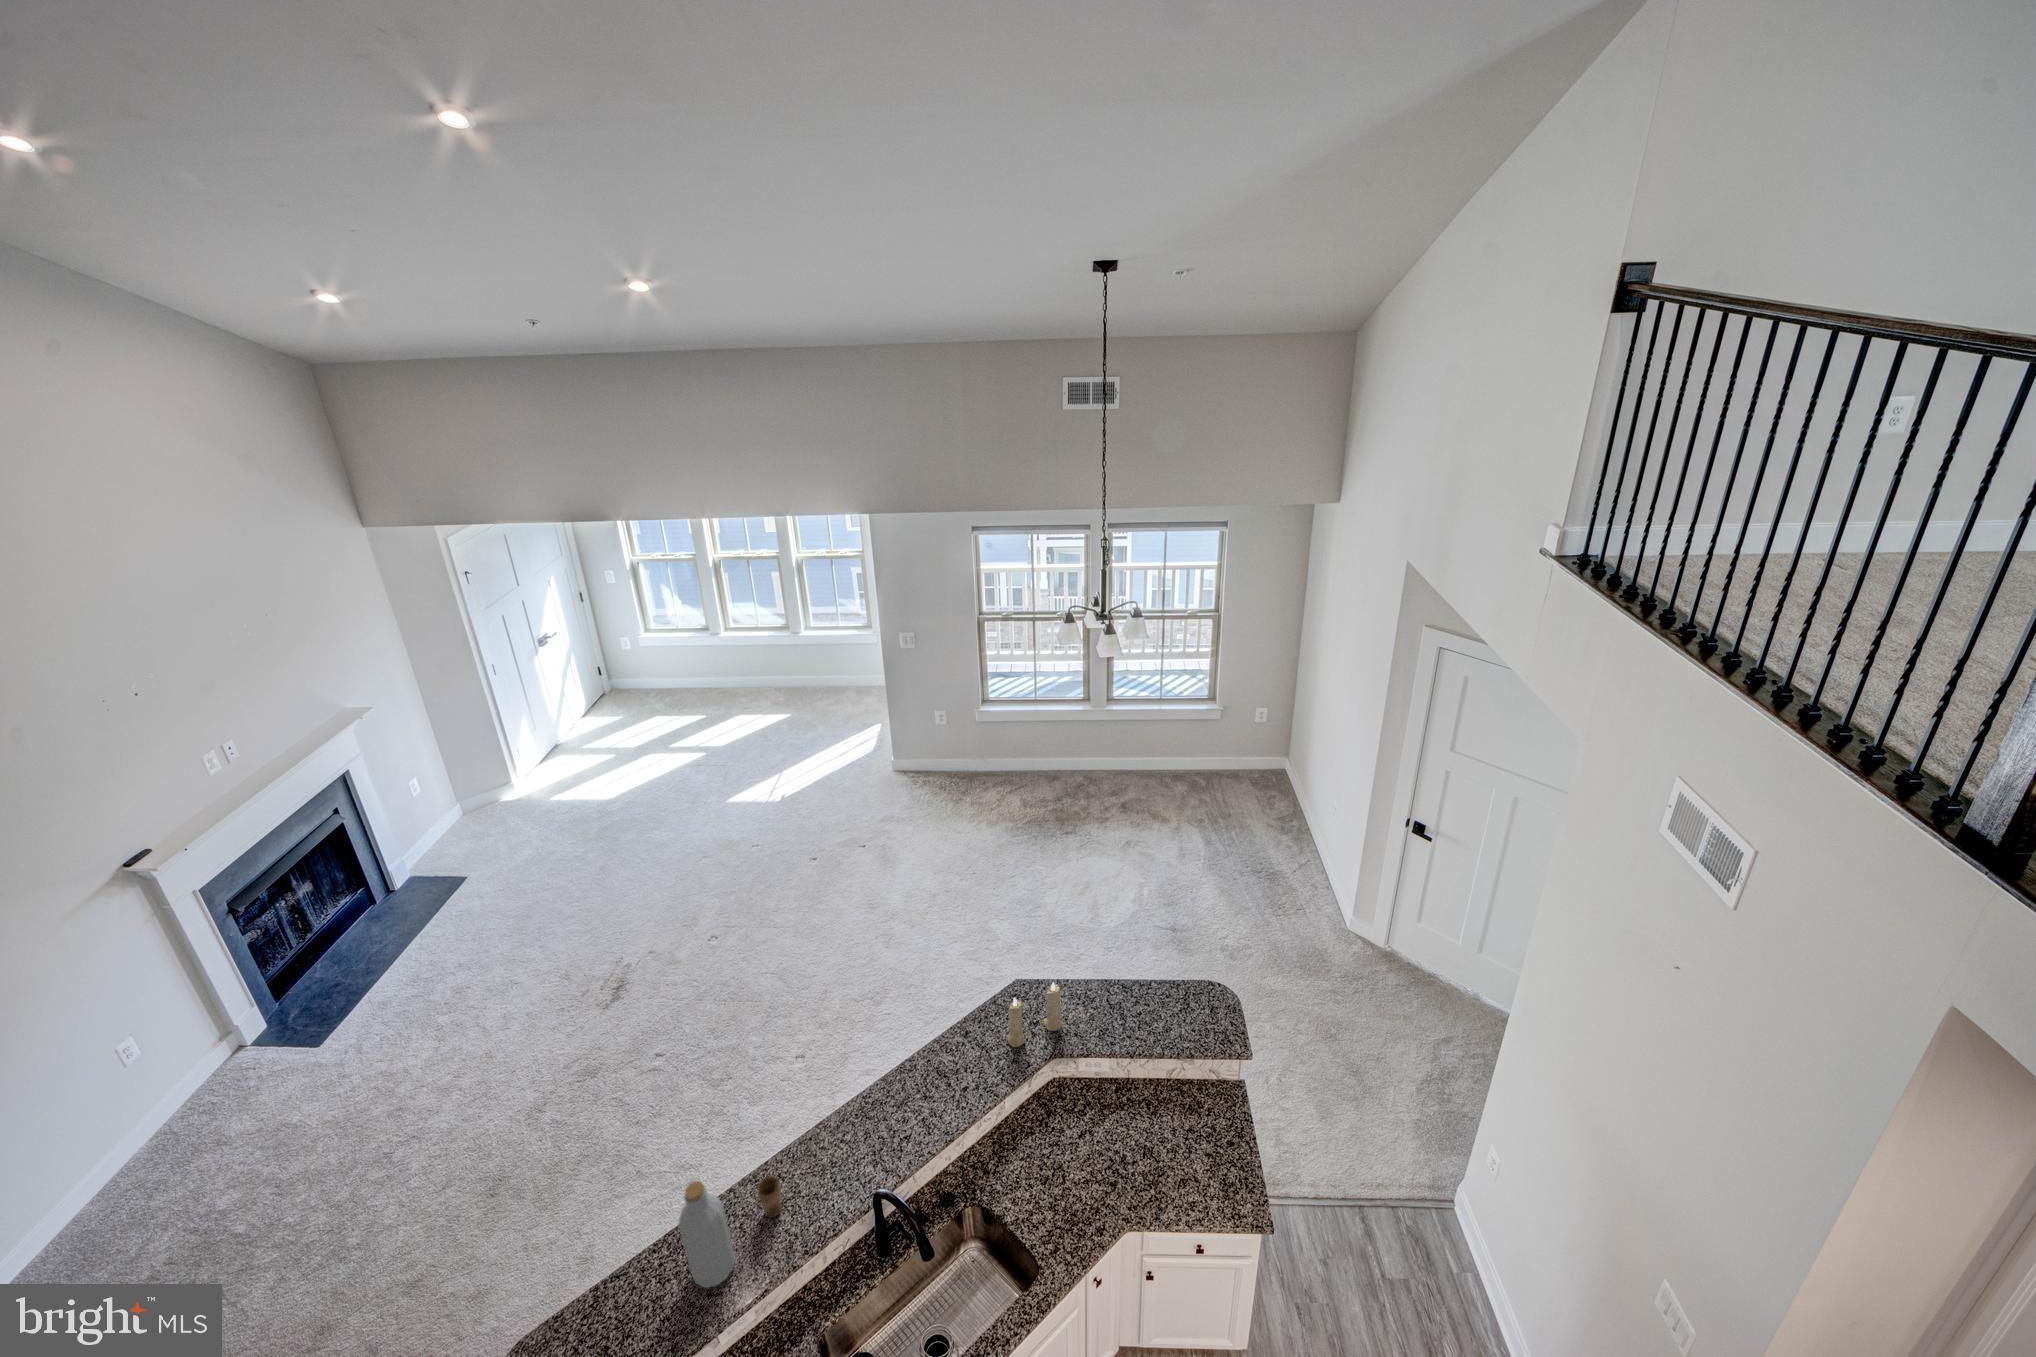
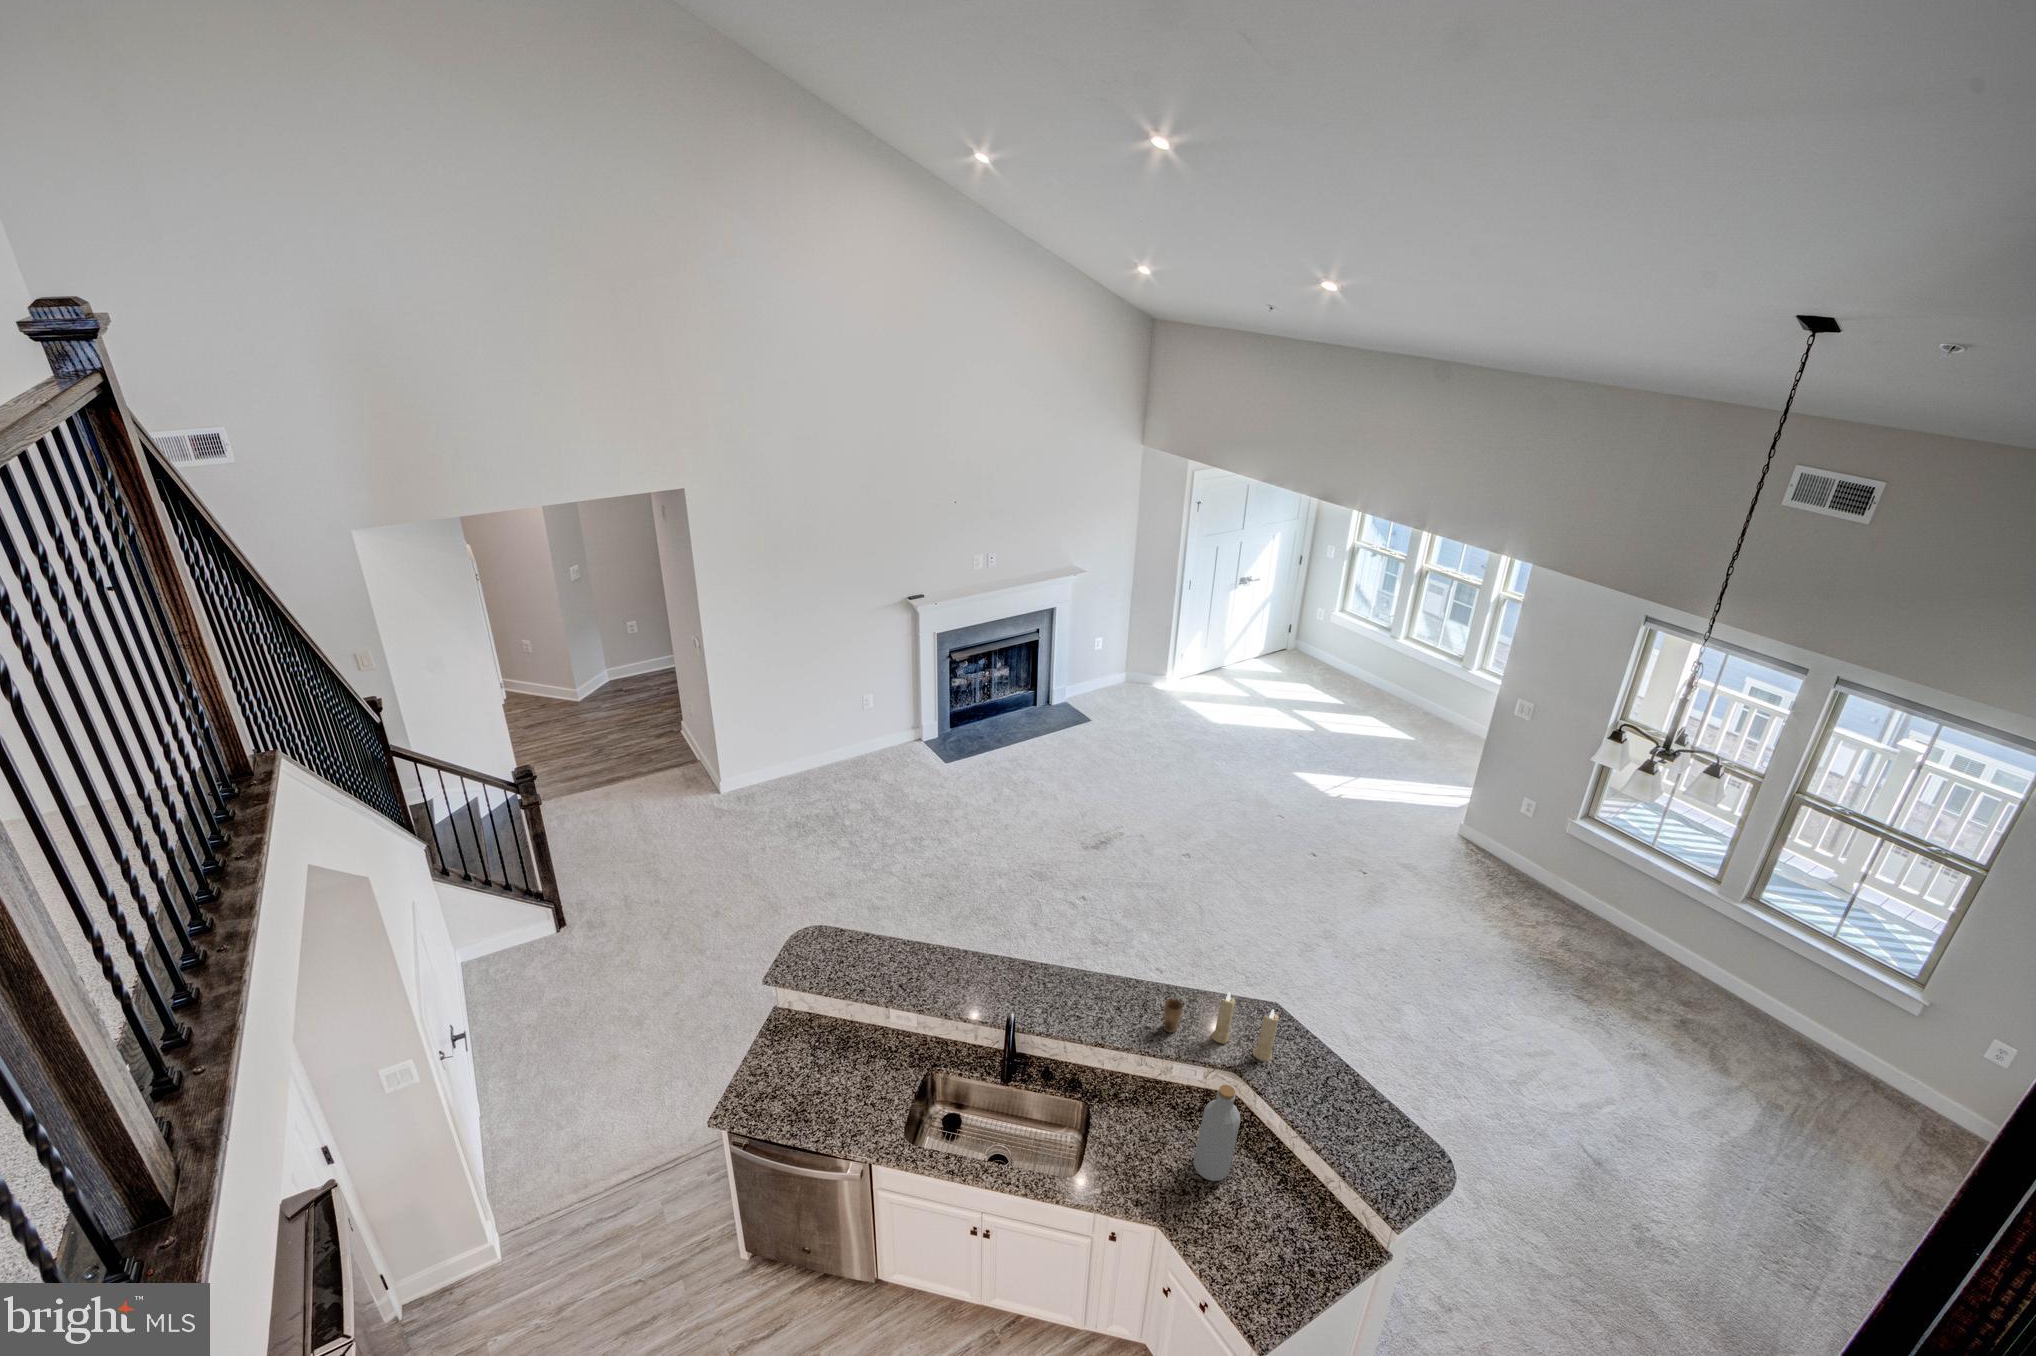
cup: present [757,1176,781,1217] -> present [1163,999,1183,1033]
bottle: present [678,1181,735,1288] -> present [1193,1085,1241,1181]

